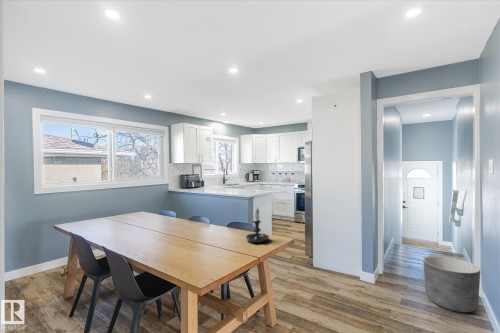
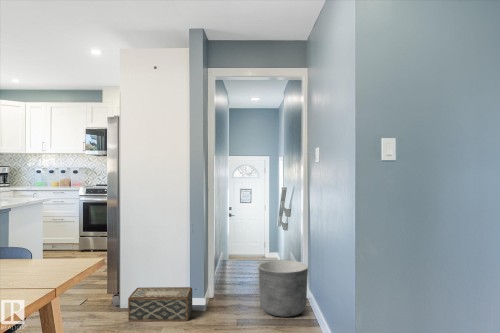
candle holder: present [246,208,269,243] -> none [27,212,70,271]
woven basket: none [316,256,364,289] -> present [128,287,192,322]

